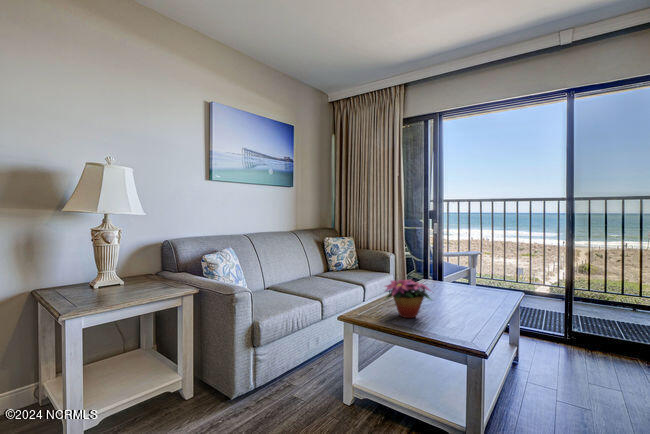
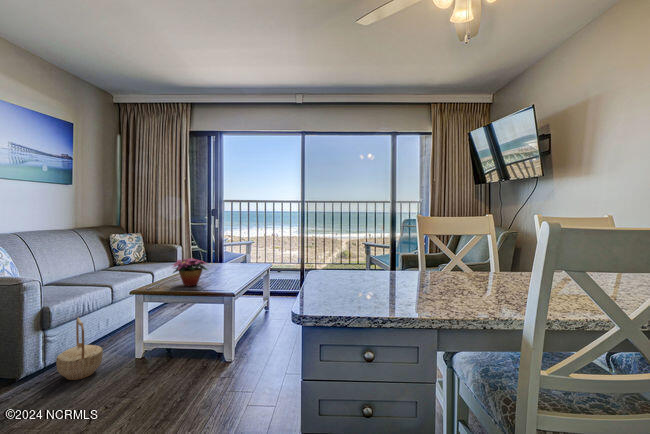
basket: none [263,338,308,414] -> present [56,318,103,380]

